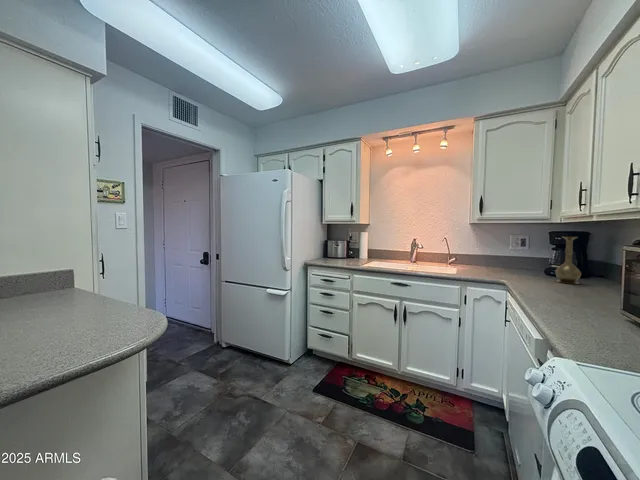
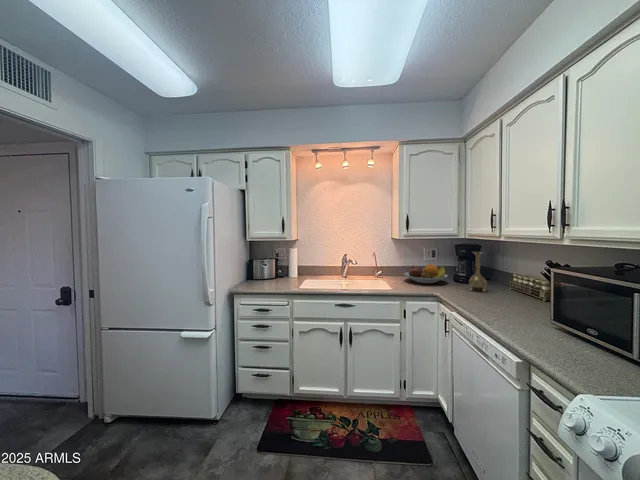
fruit bowl: none [478,252,534,273] -> present [404,264,448,284]

